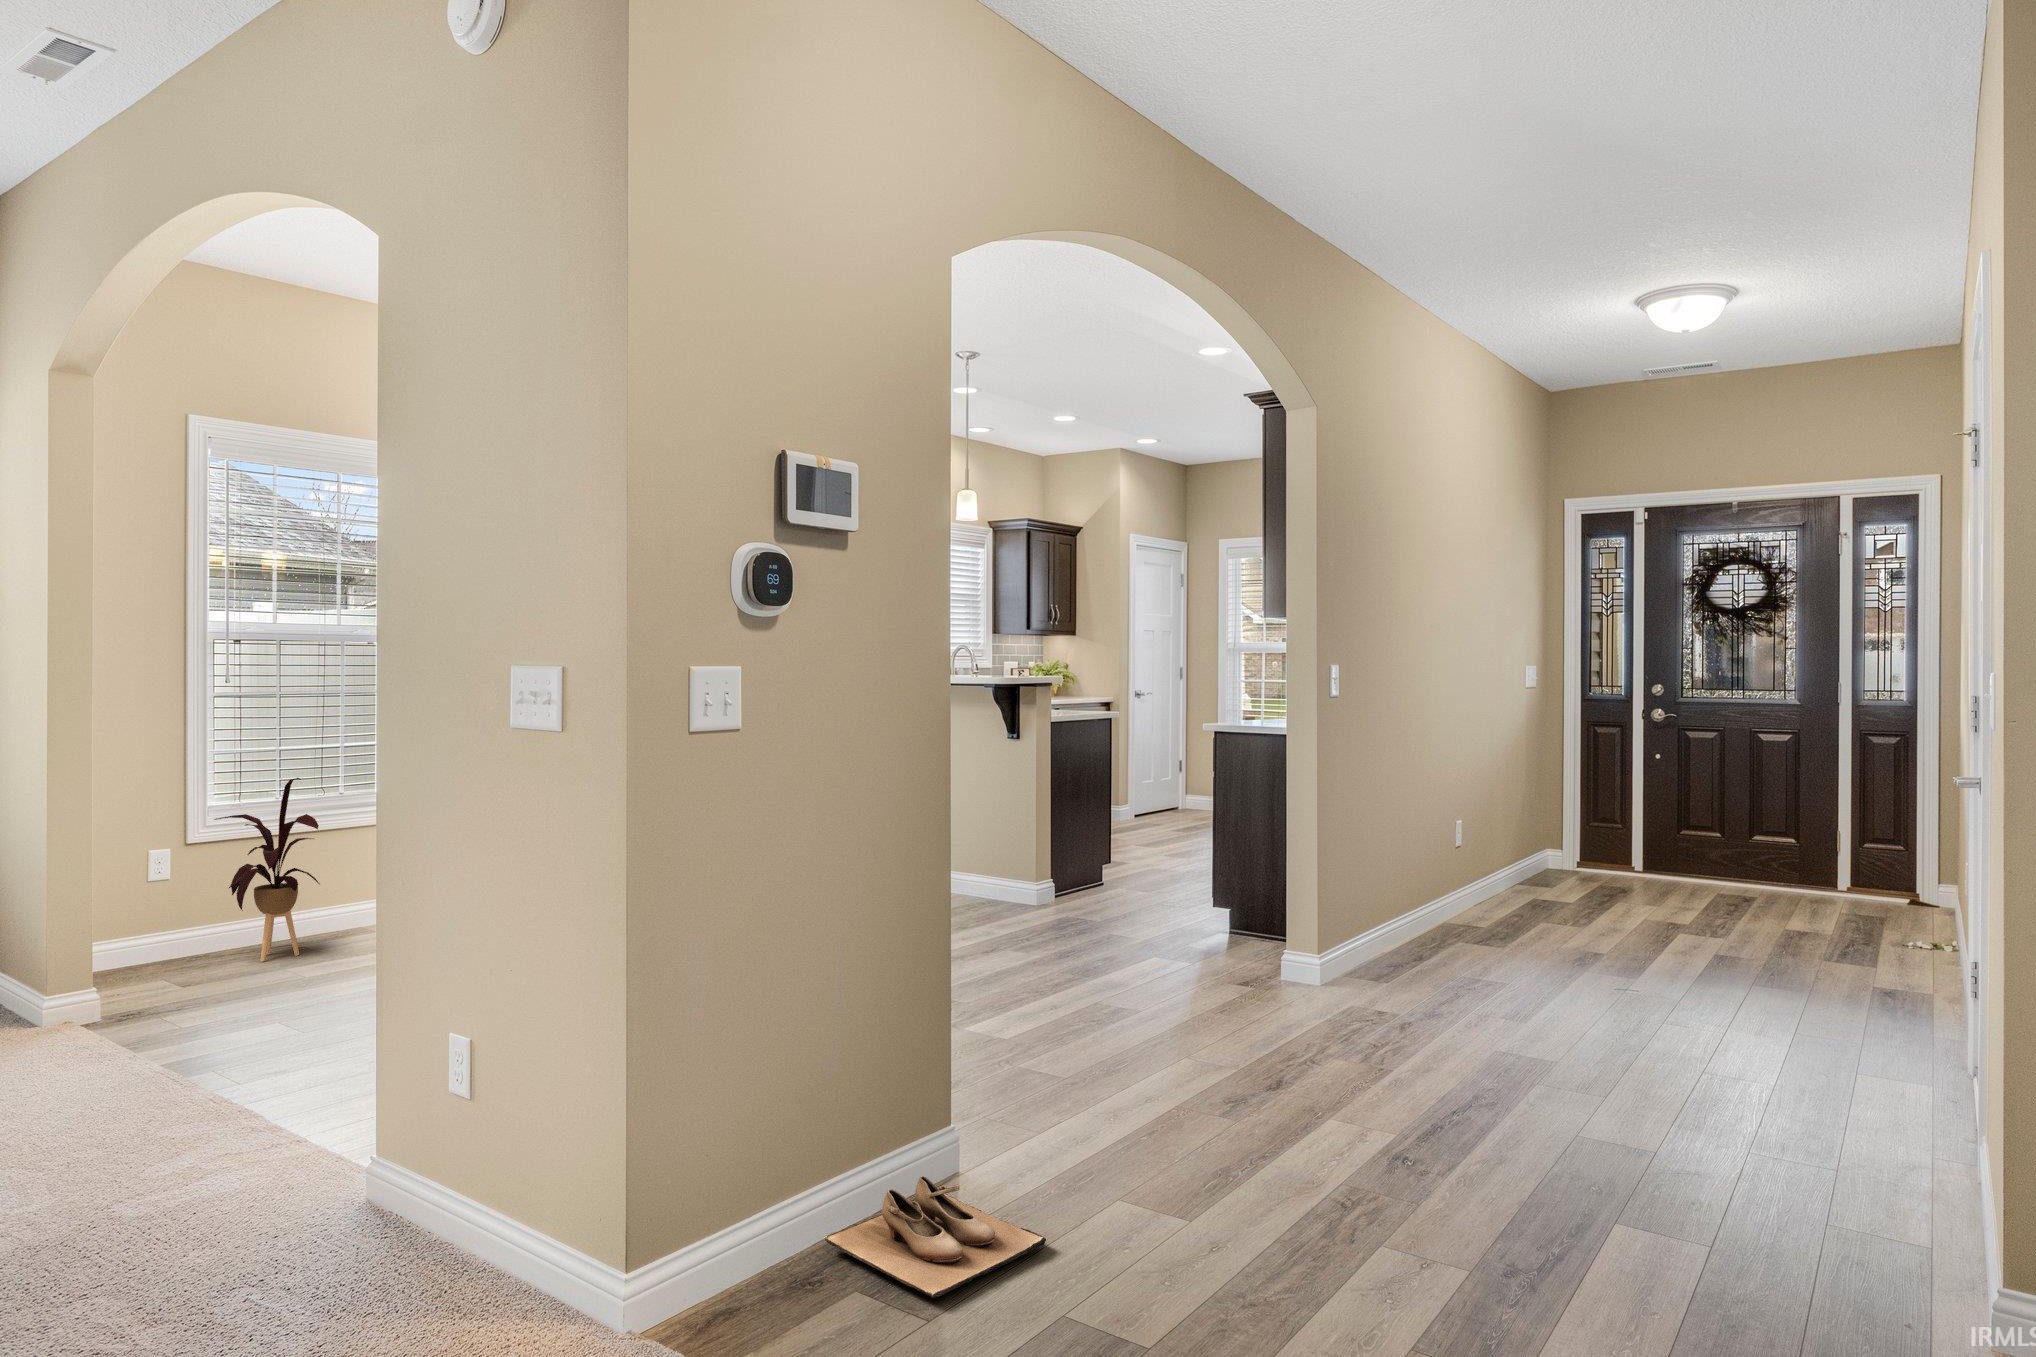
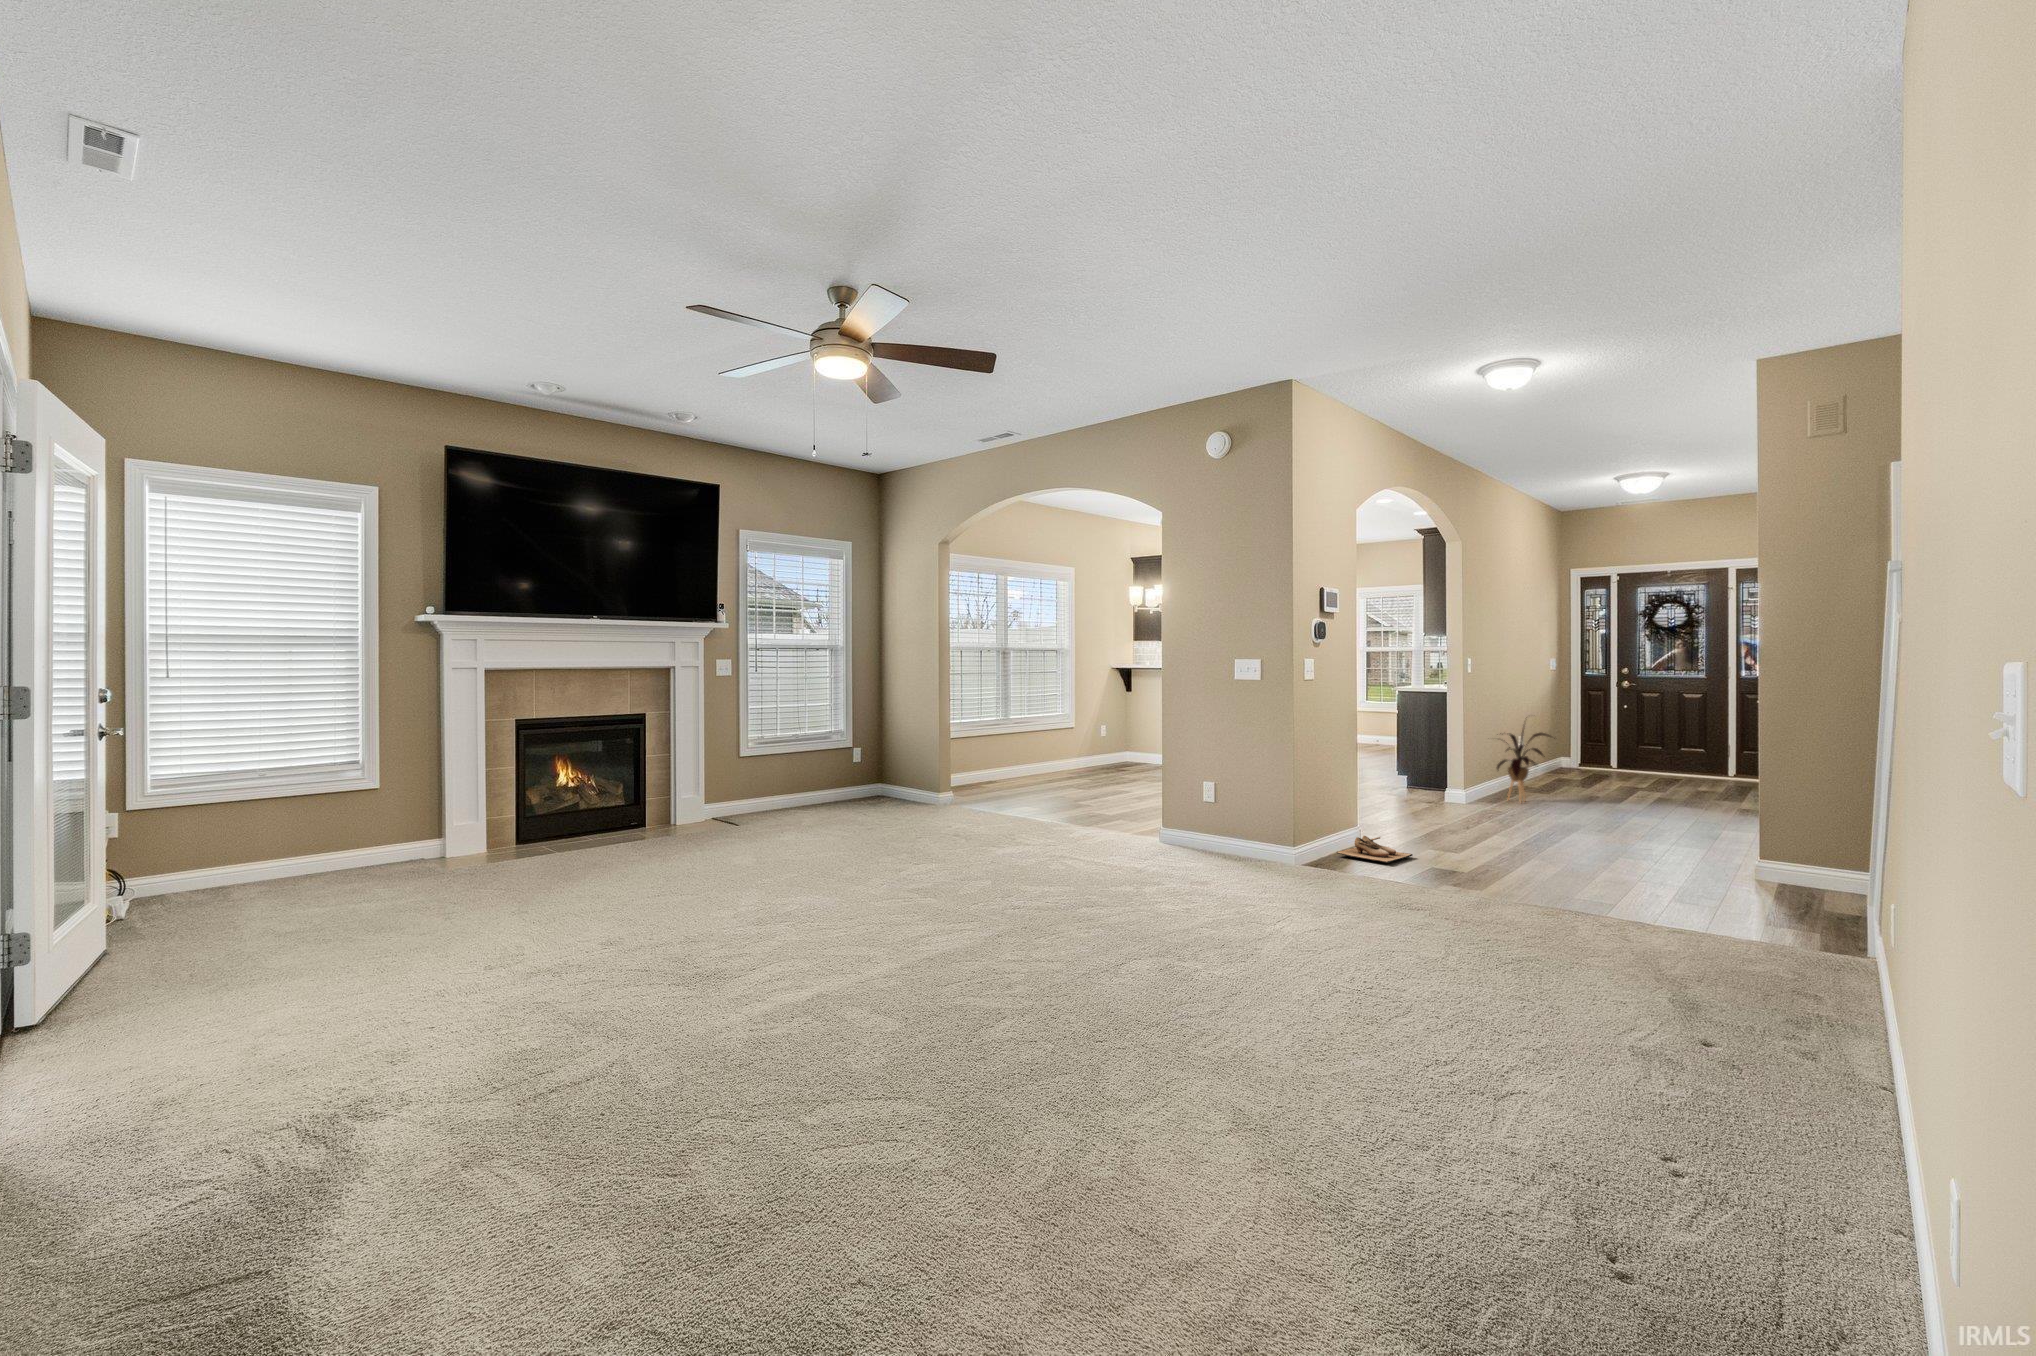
house plant: present [214,778,320,961] -> present [1497,729,1551,802]

